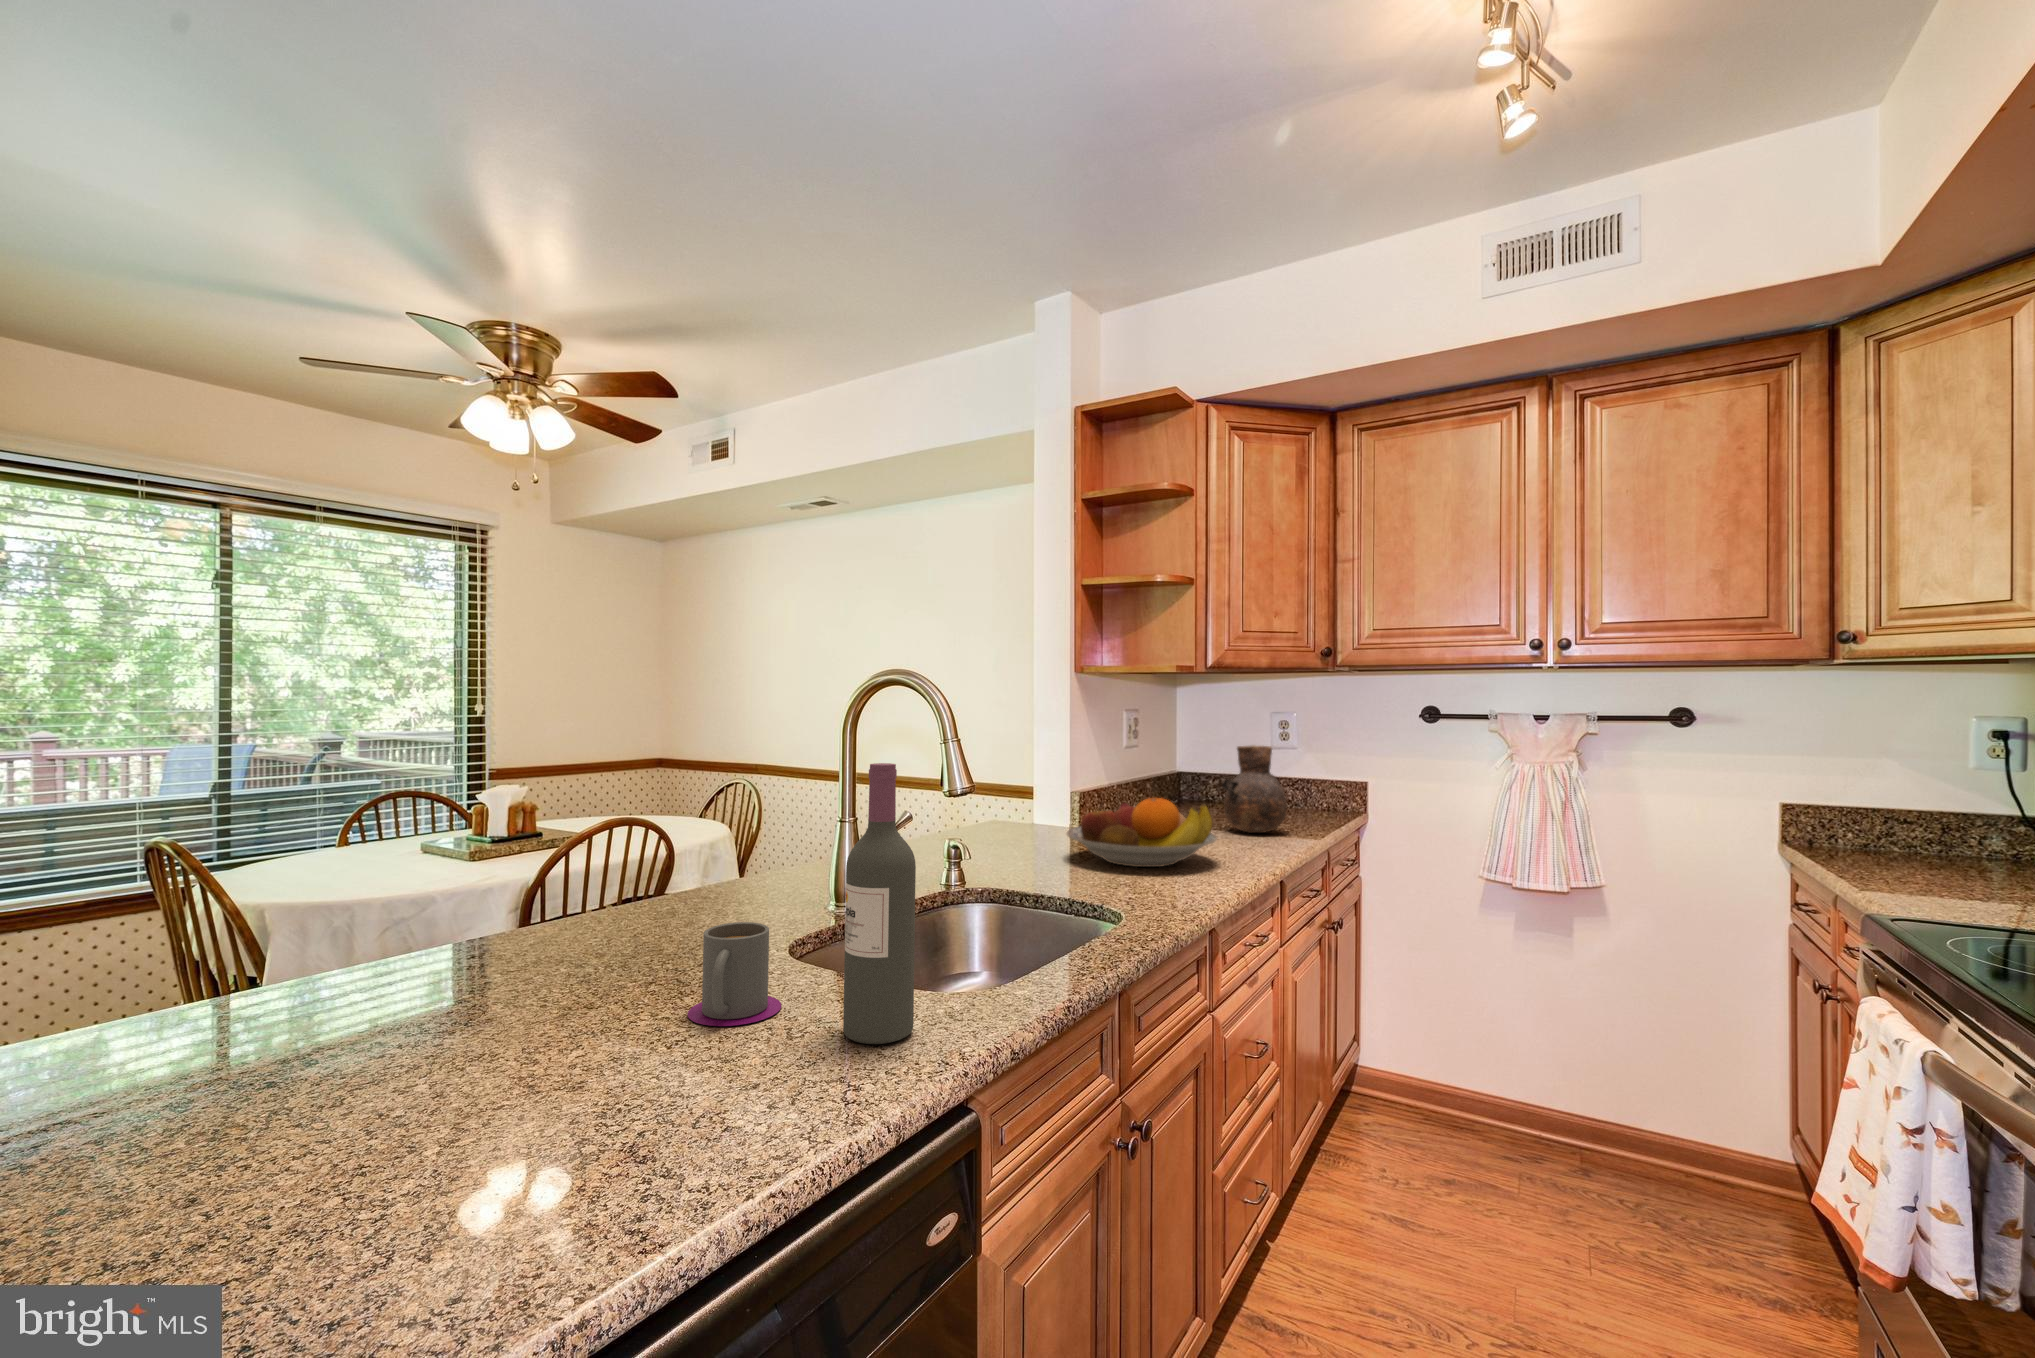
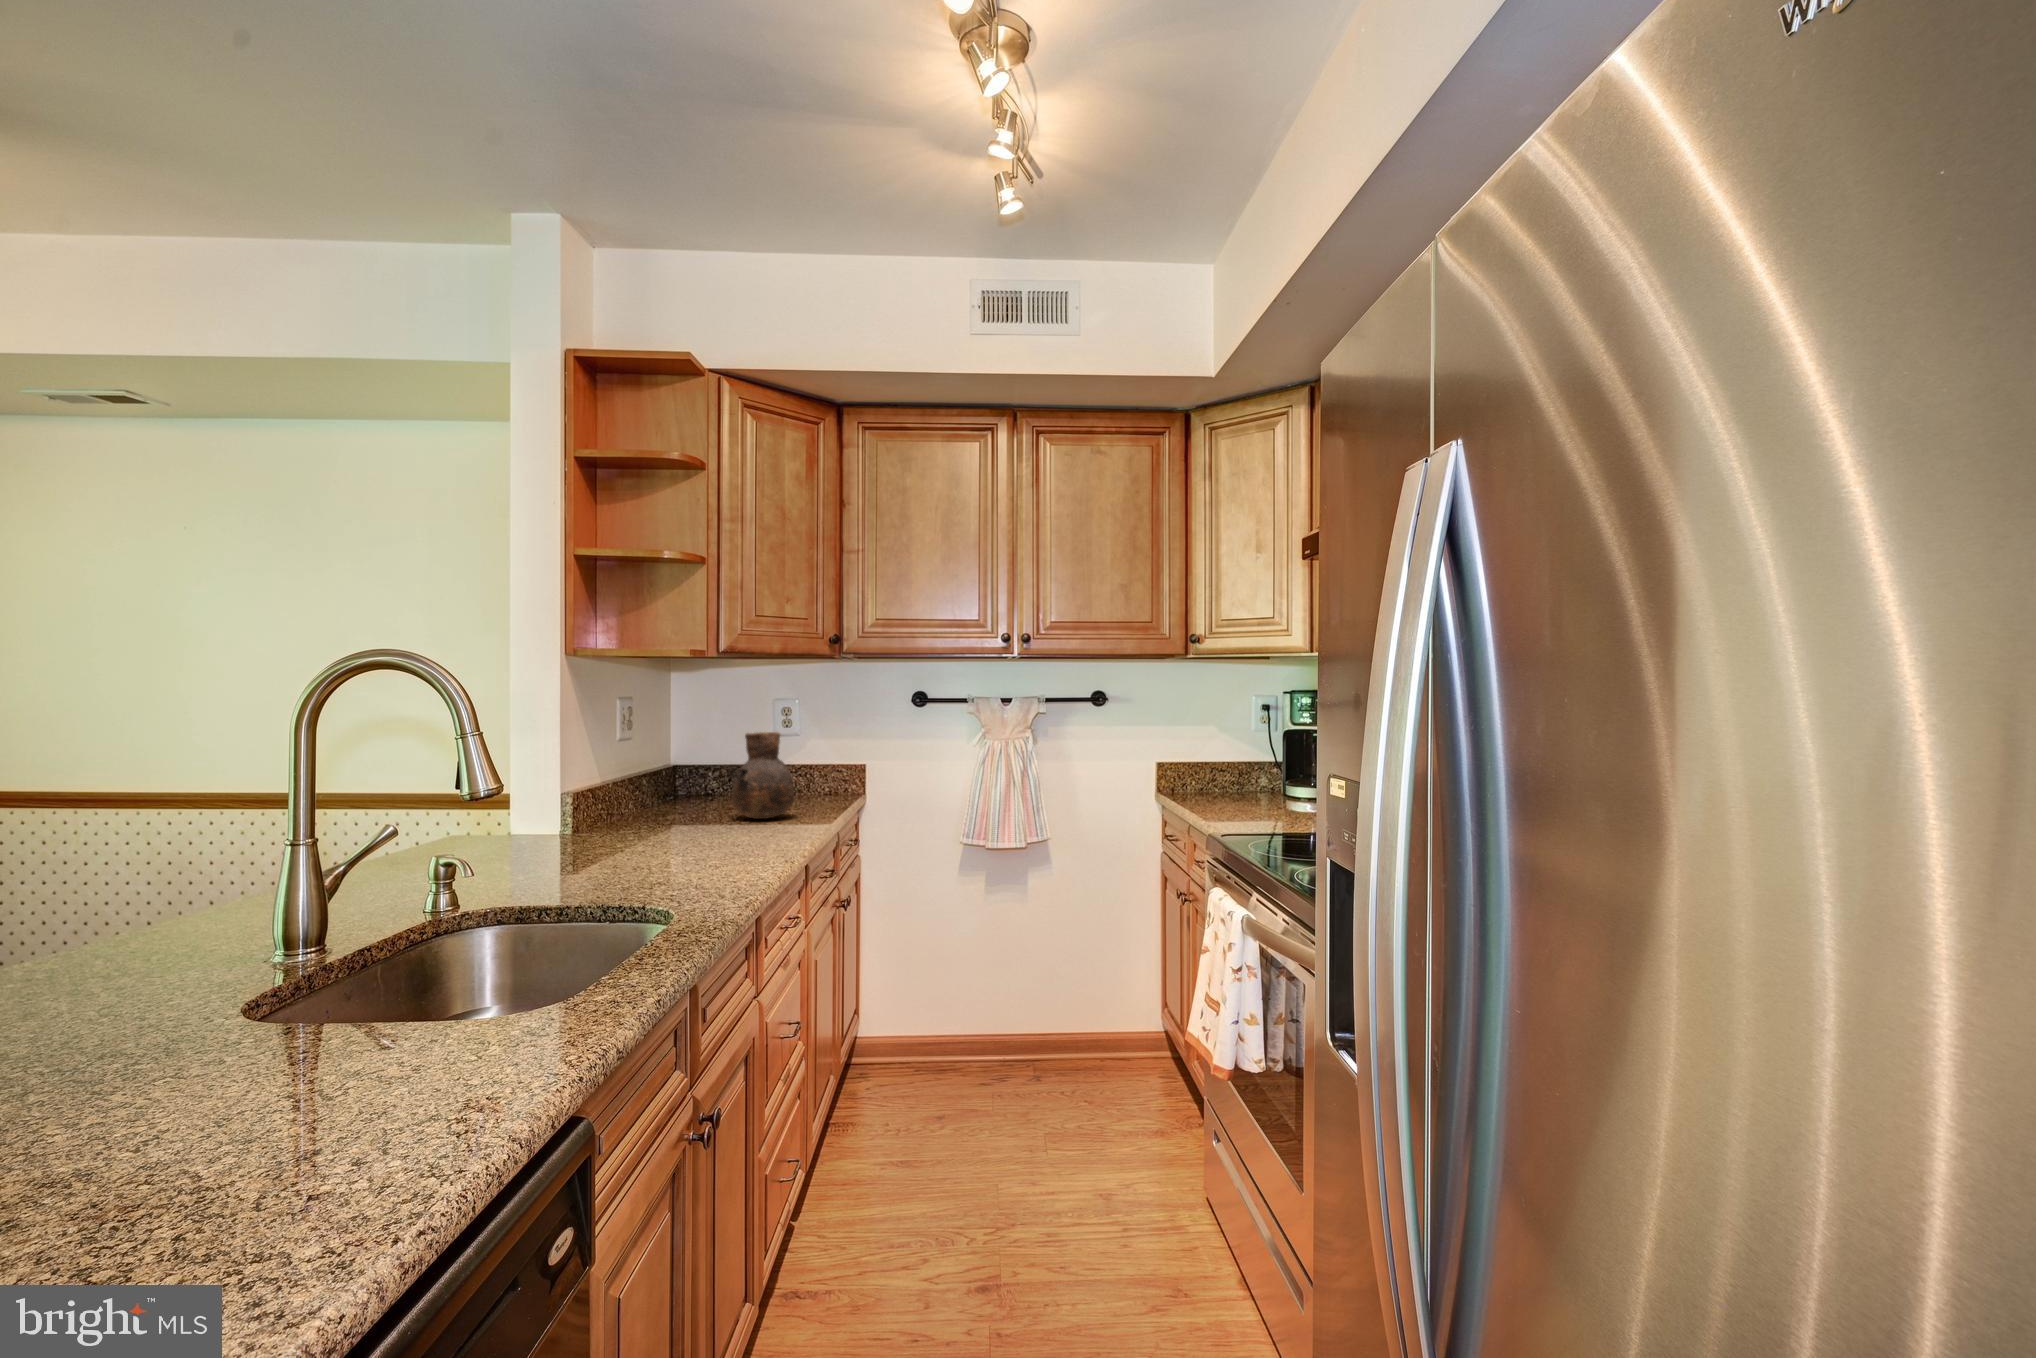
wine bottle: present [843,763,916,1044] -> none [405,767,497,1079]
fruit bowl: present [1066,798,1217,867] -> none [572,790,741,864]
mug: present [687,922,781,1026] -> none [147,975,295,1111]

